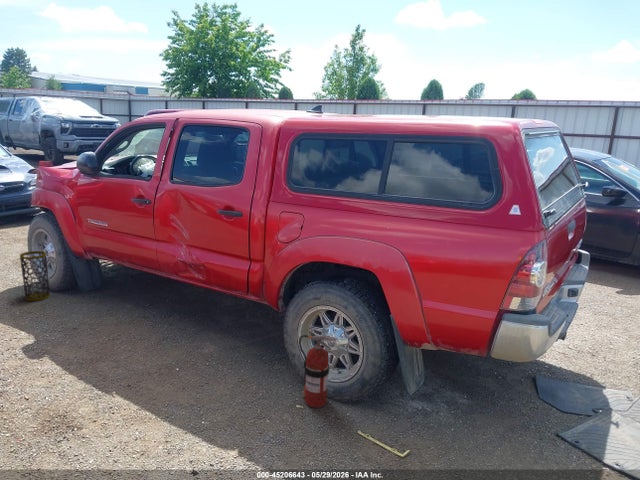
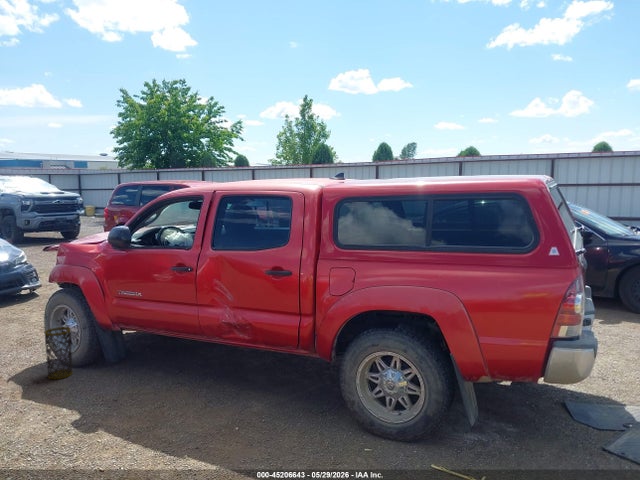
fire extinguisher: present [299,335,338,408] -> none [362,379,402,450]

